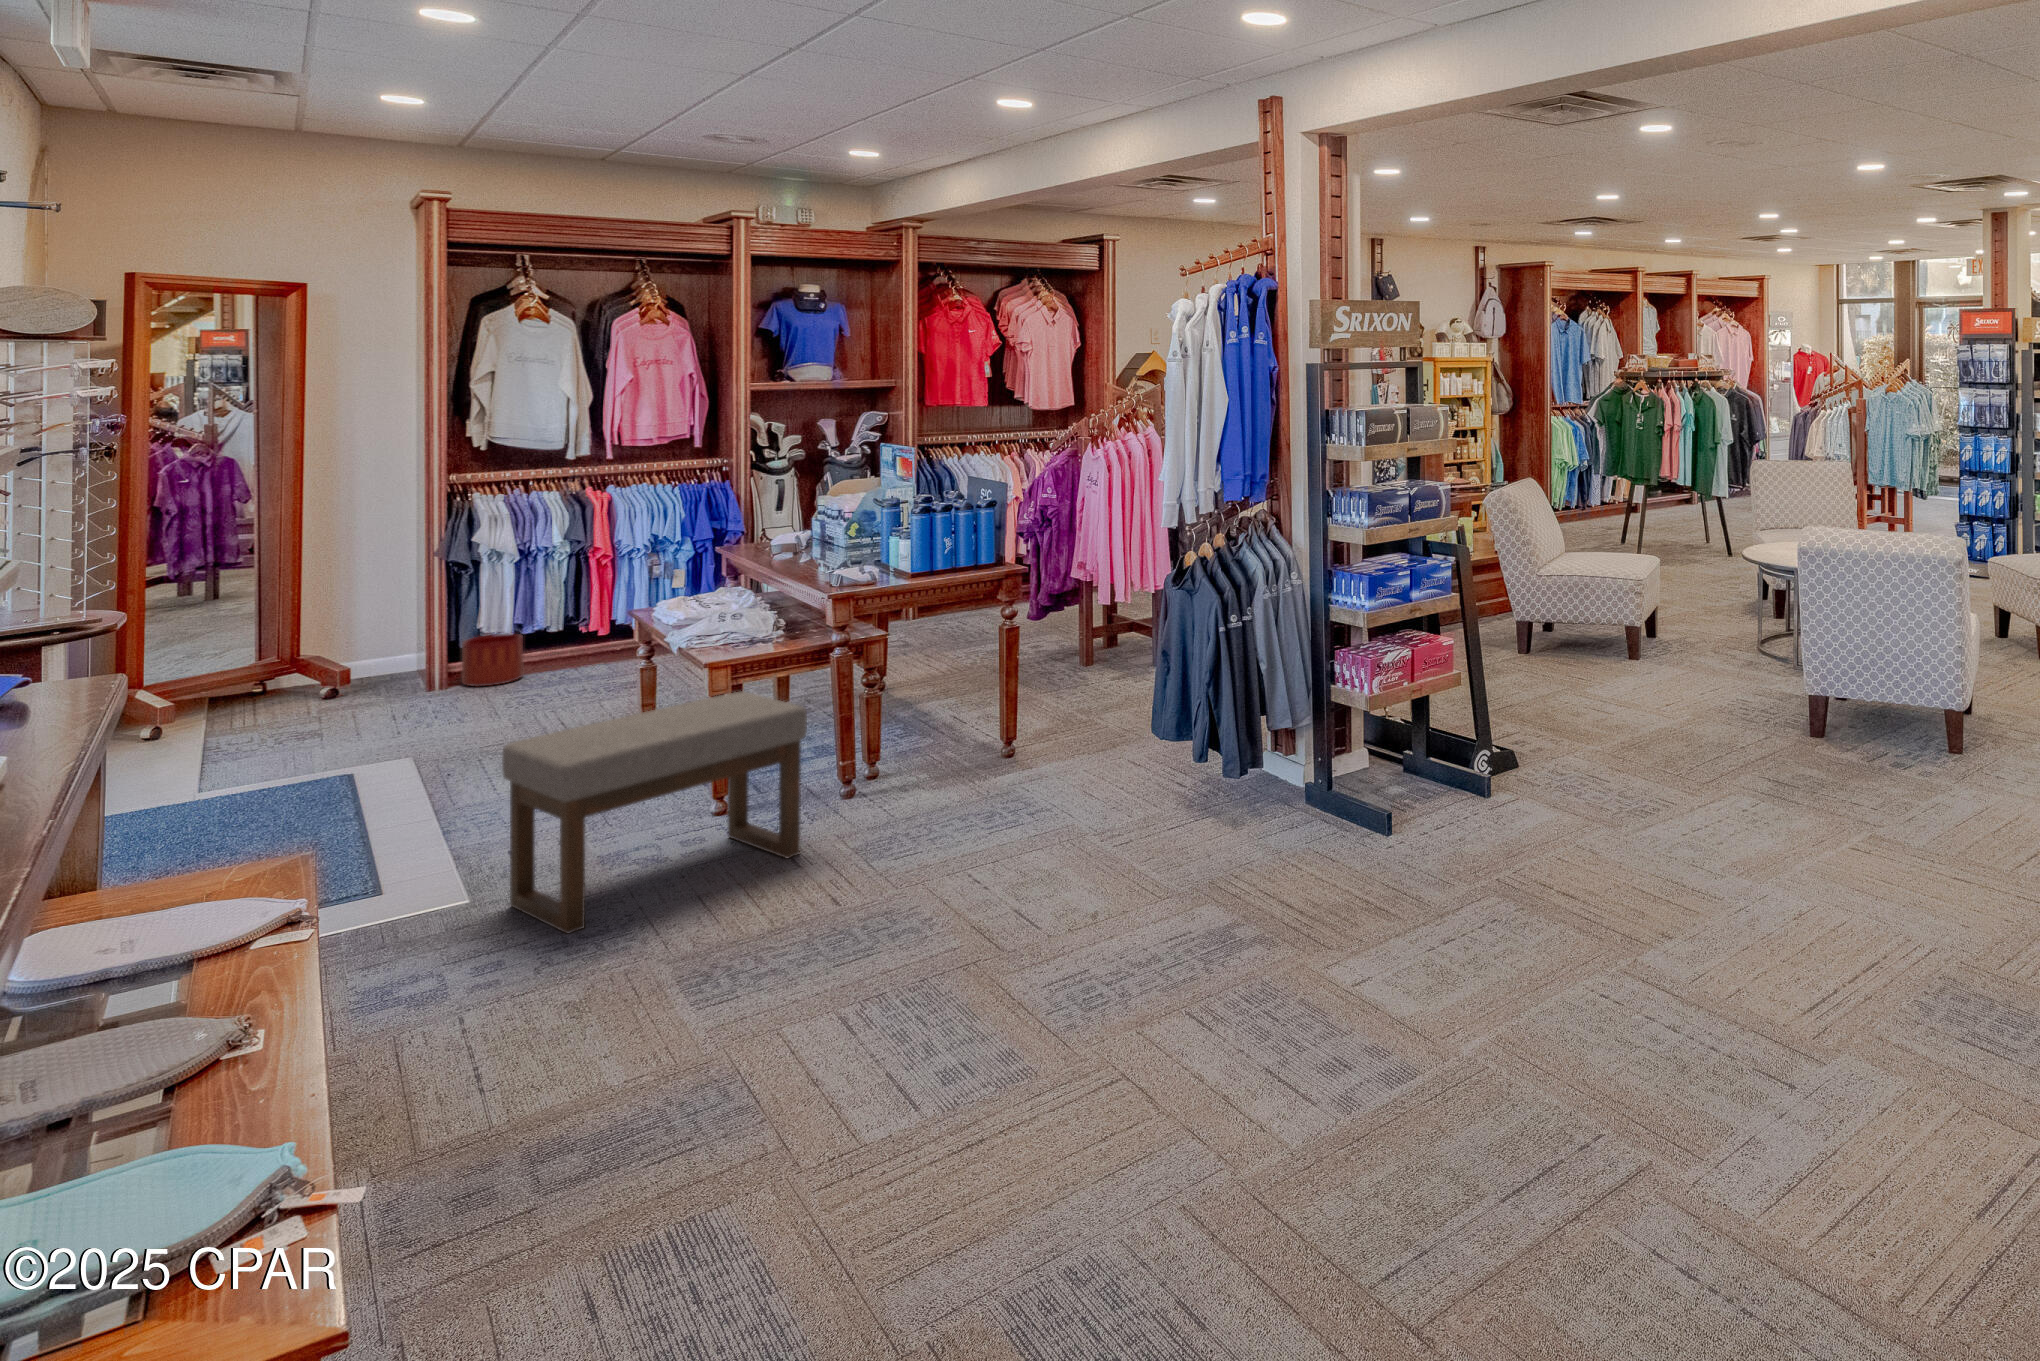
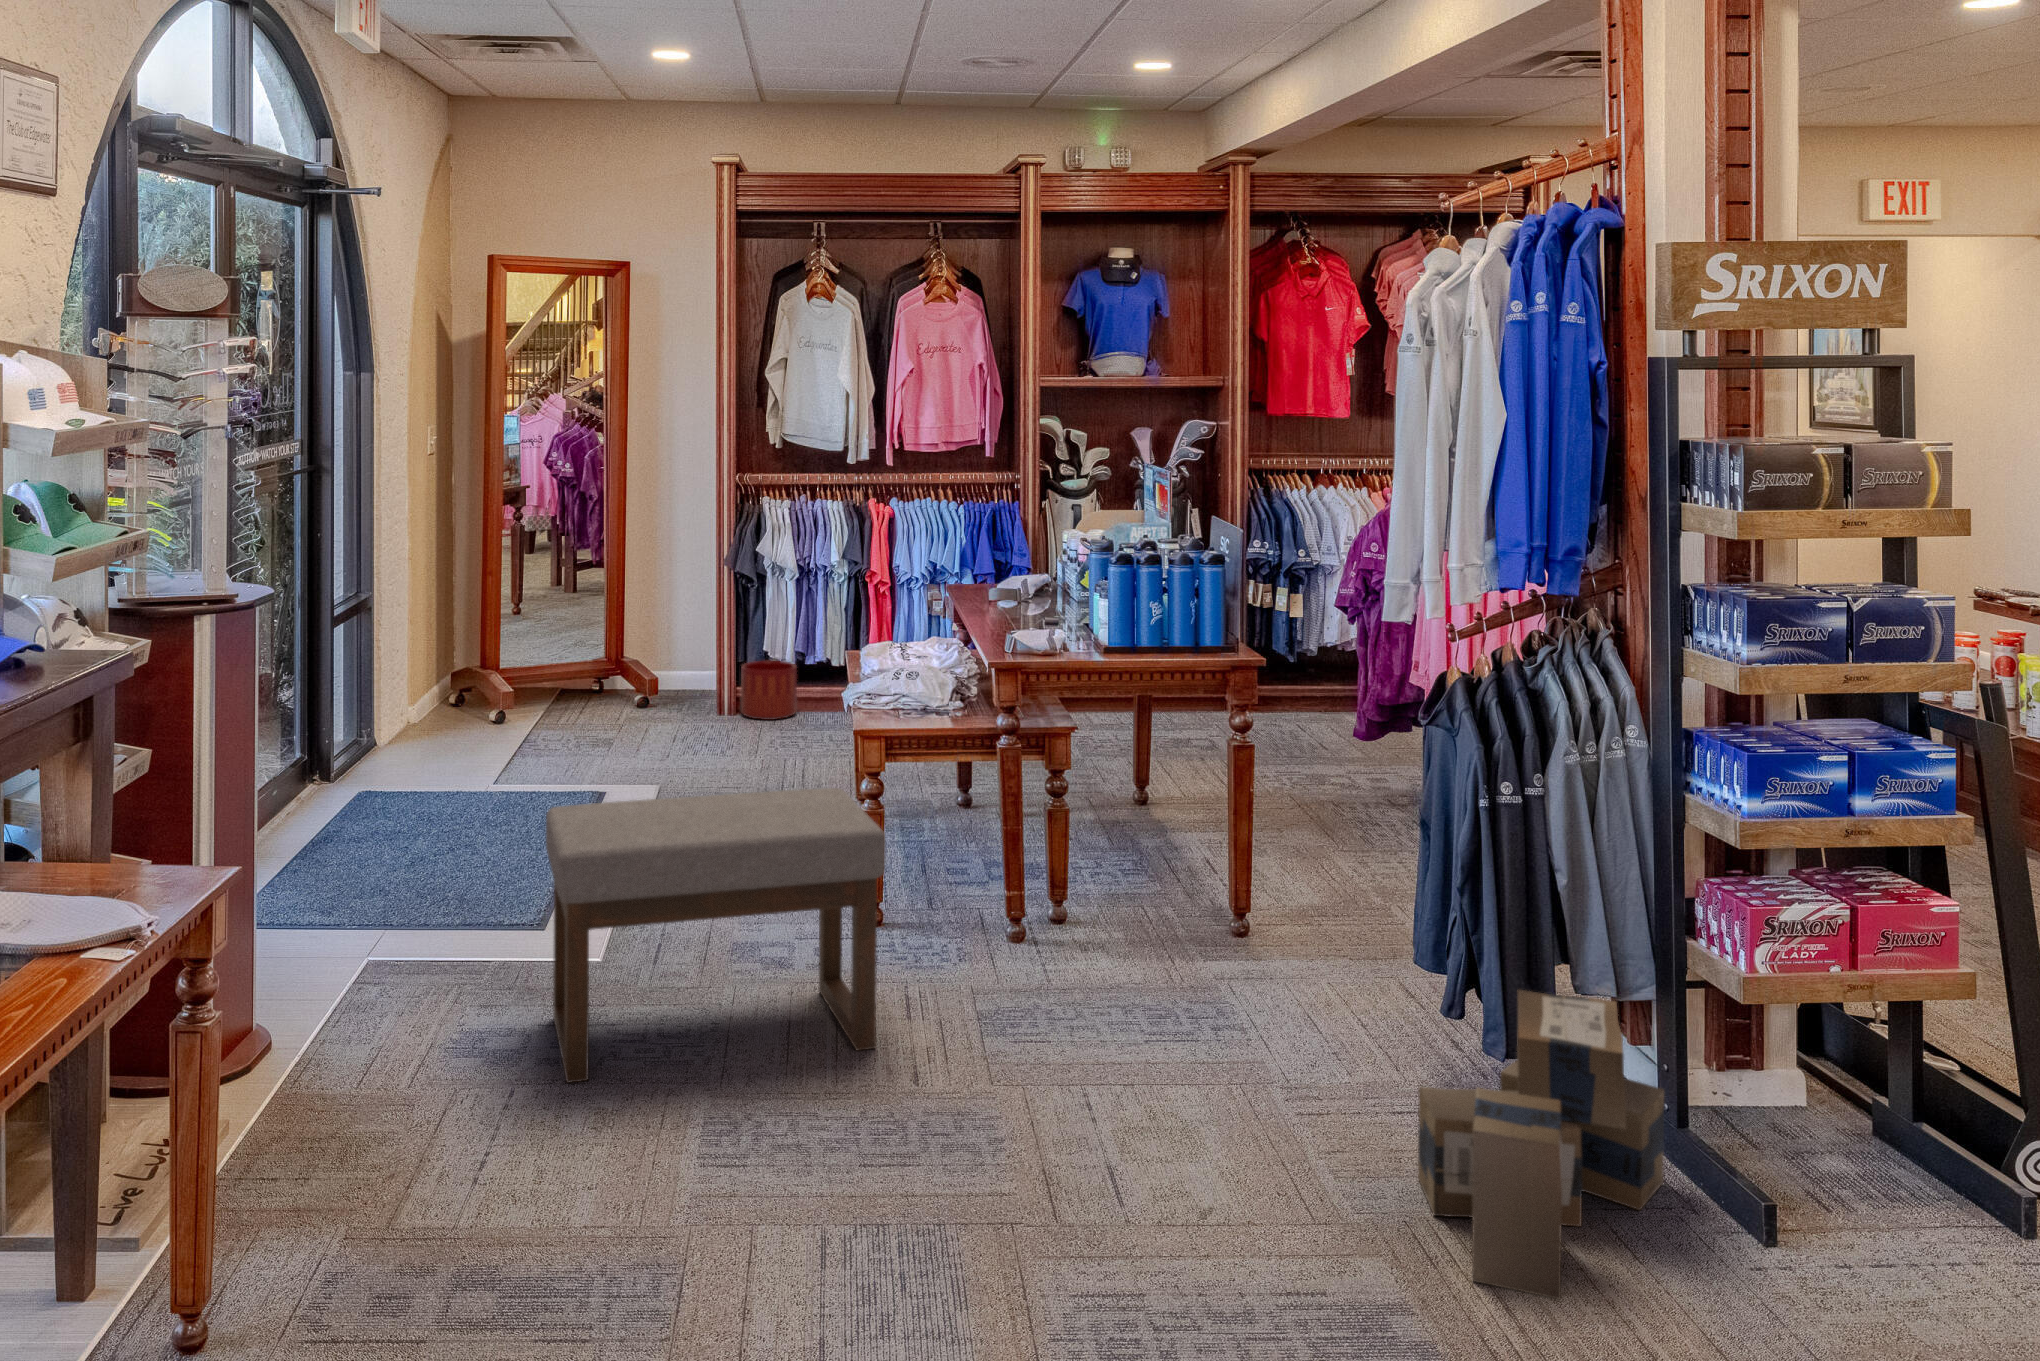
cardboard box: none [1164,710,1274,852] -> present [1418,990,1664,1299]

